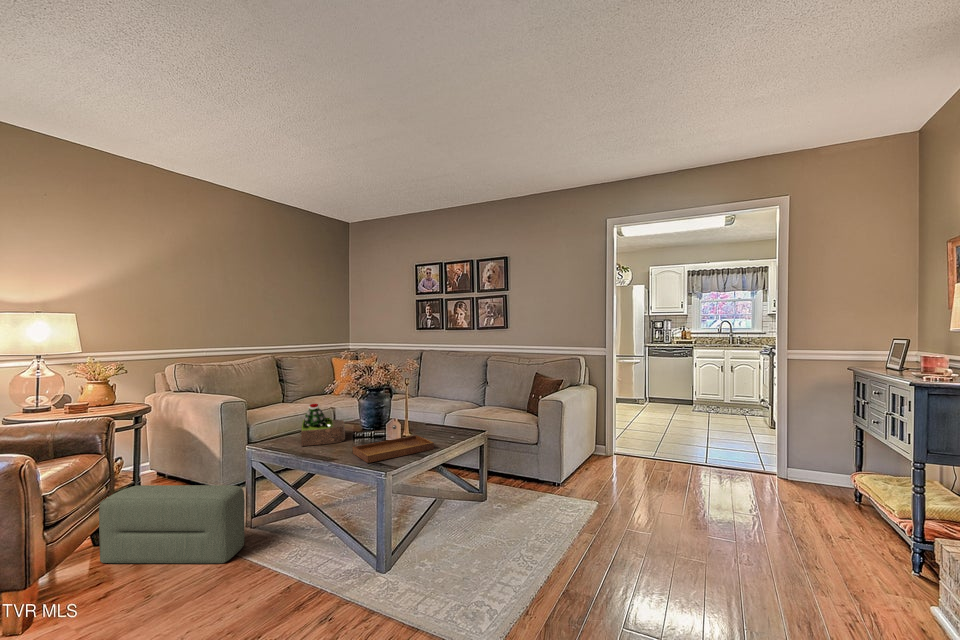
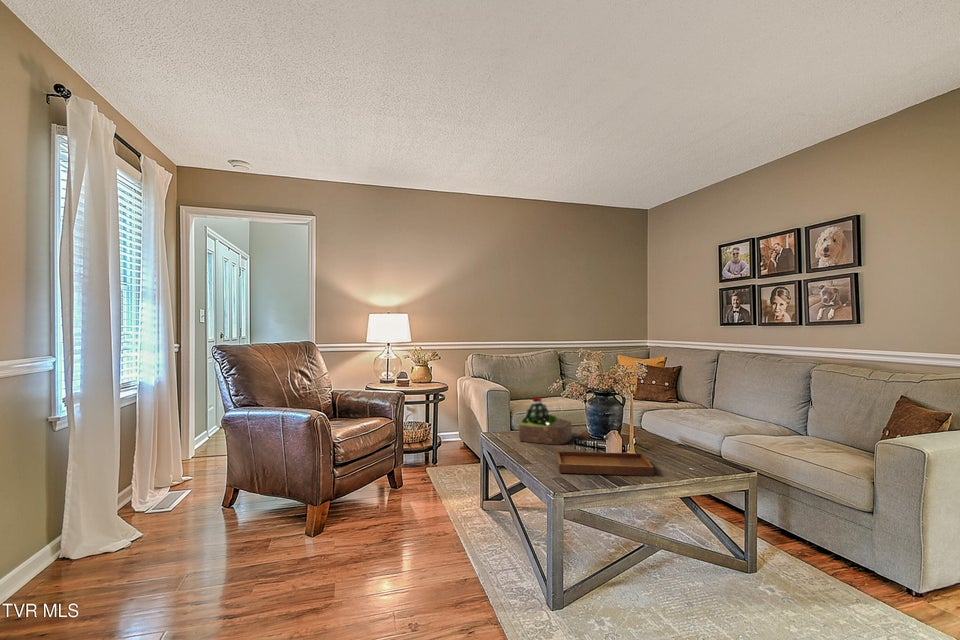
pouf: present [99,485,245,563] -> none [368,448,459,536]

